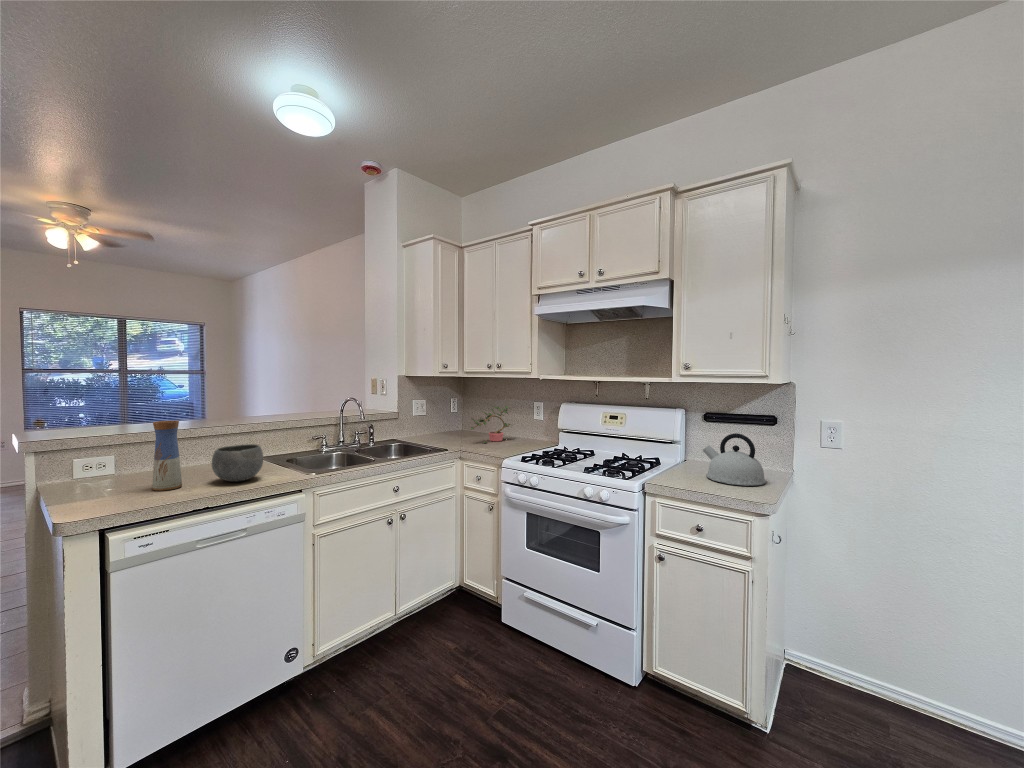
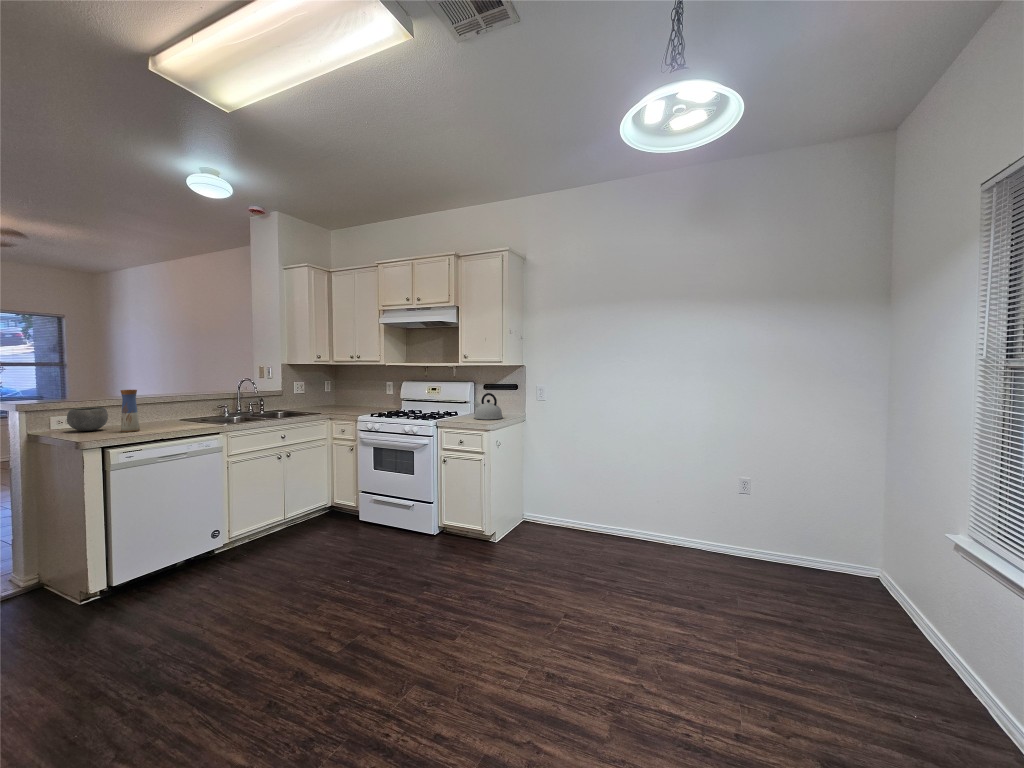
potted plant: present [471,406,510,443] -> none [337,384,371,410]
ceramic bowl: present [212,444,263,482] -> present [67,407,108,431]

